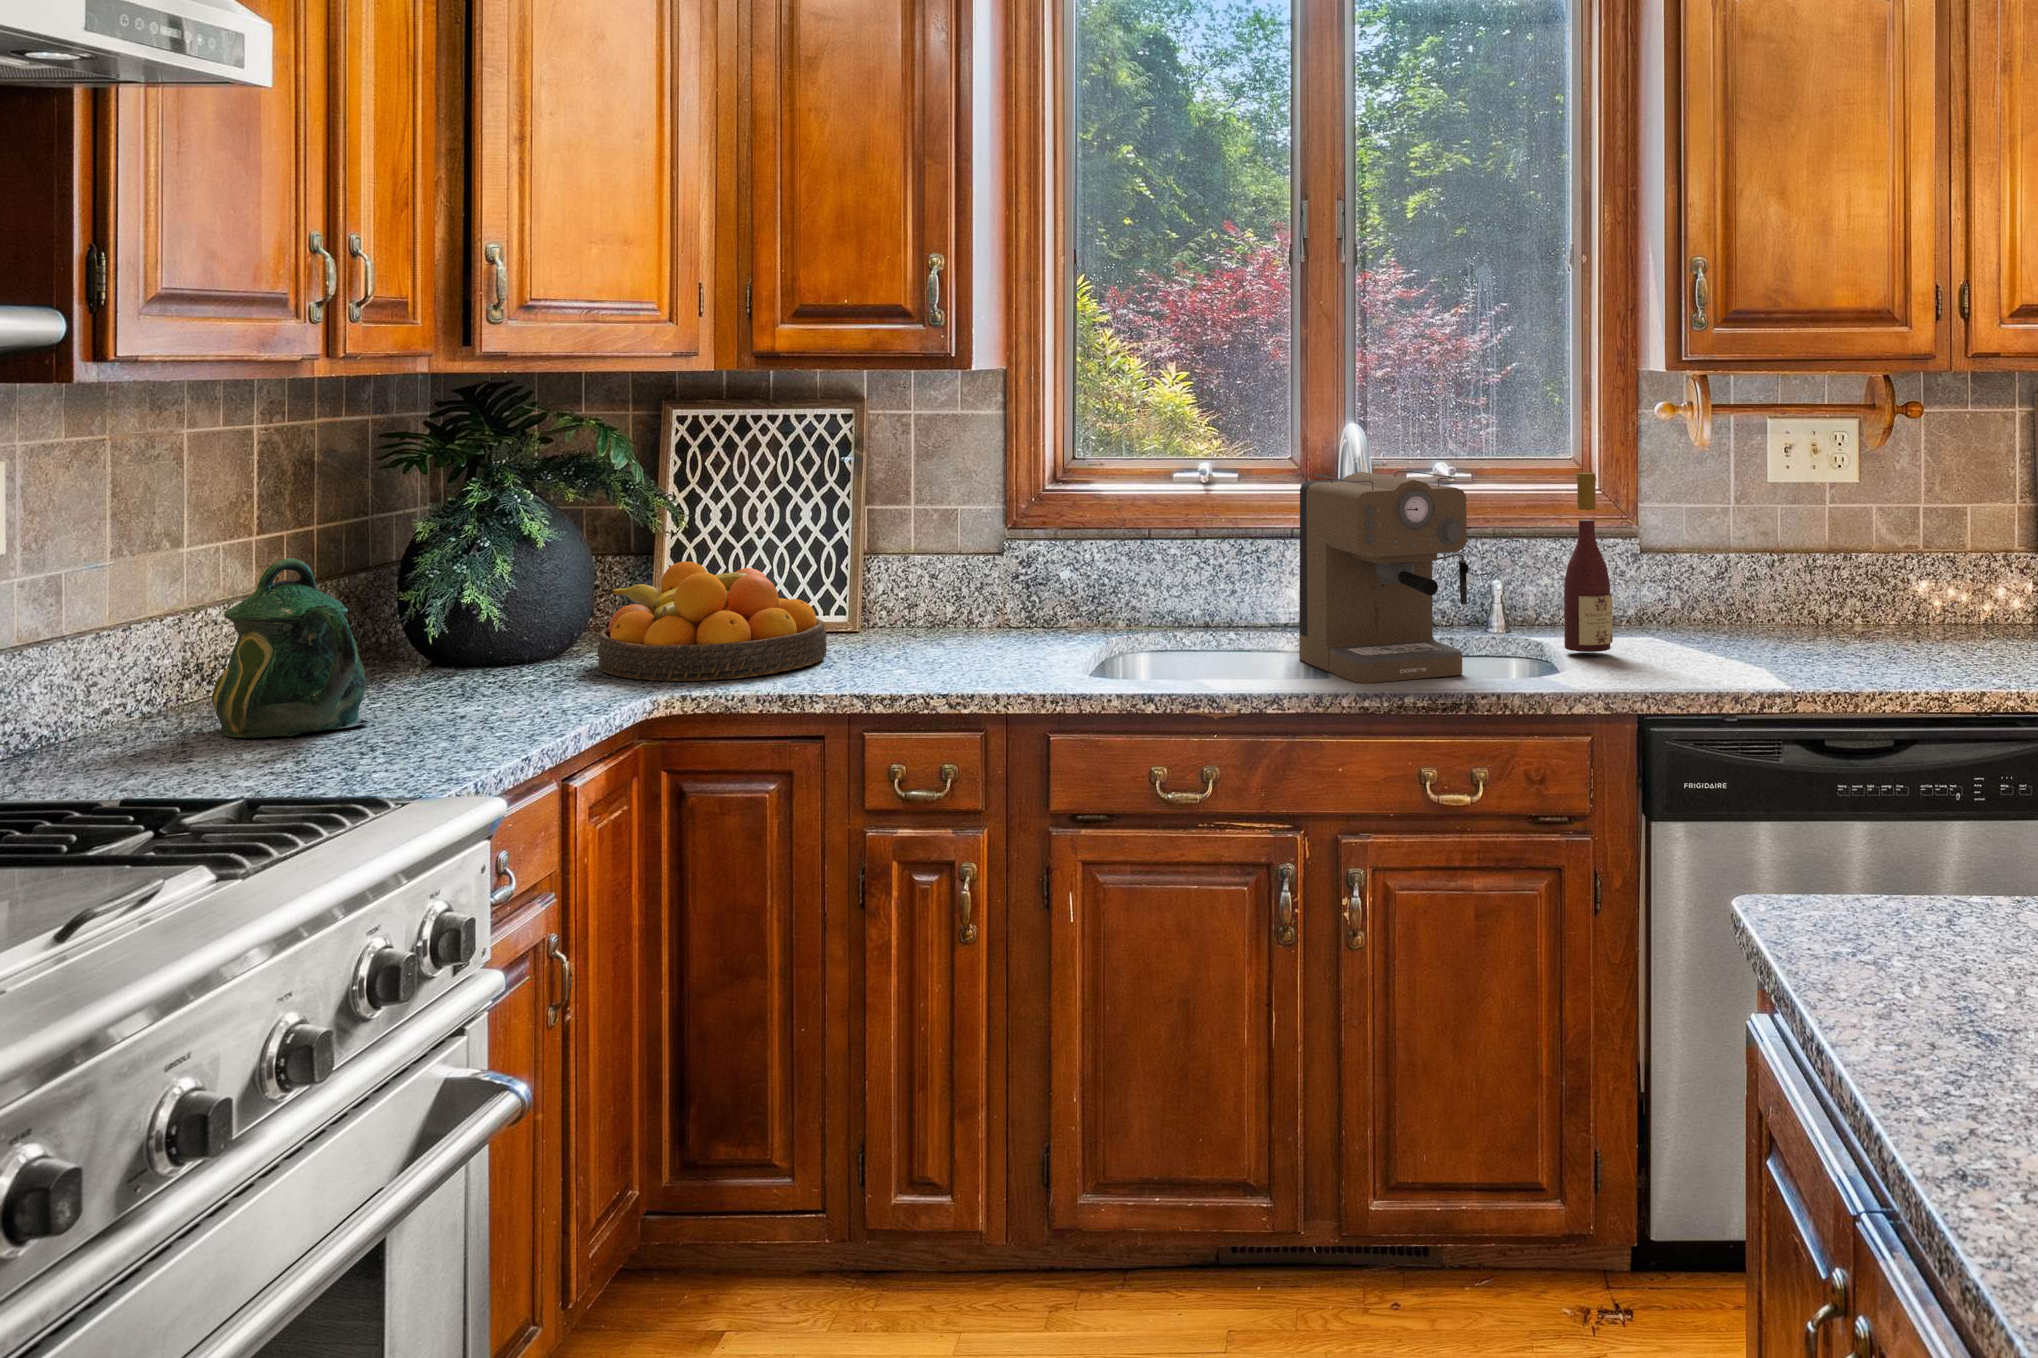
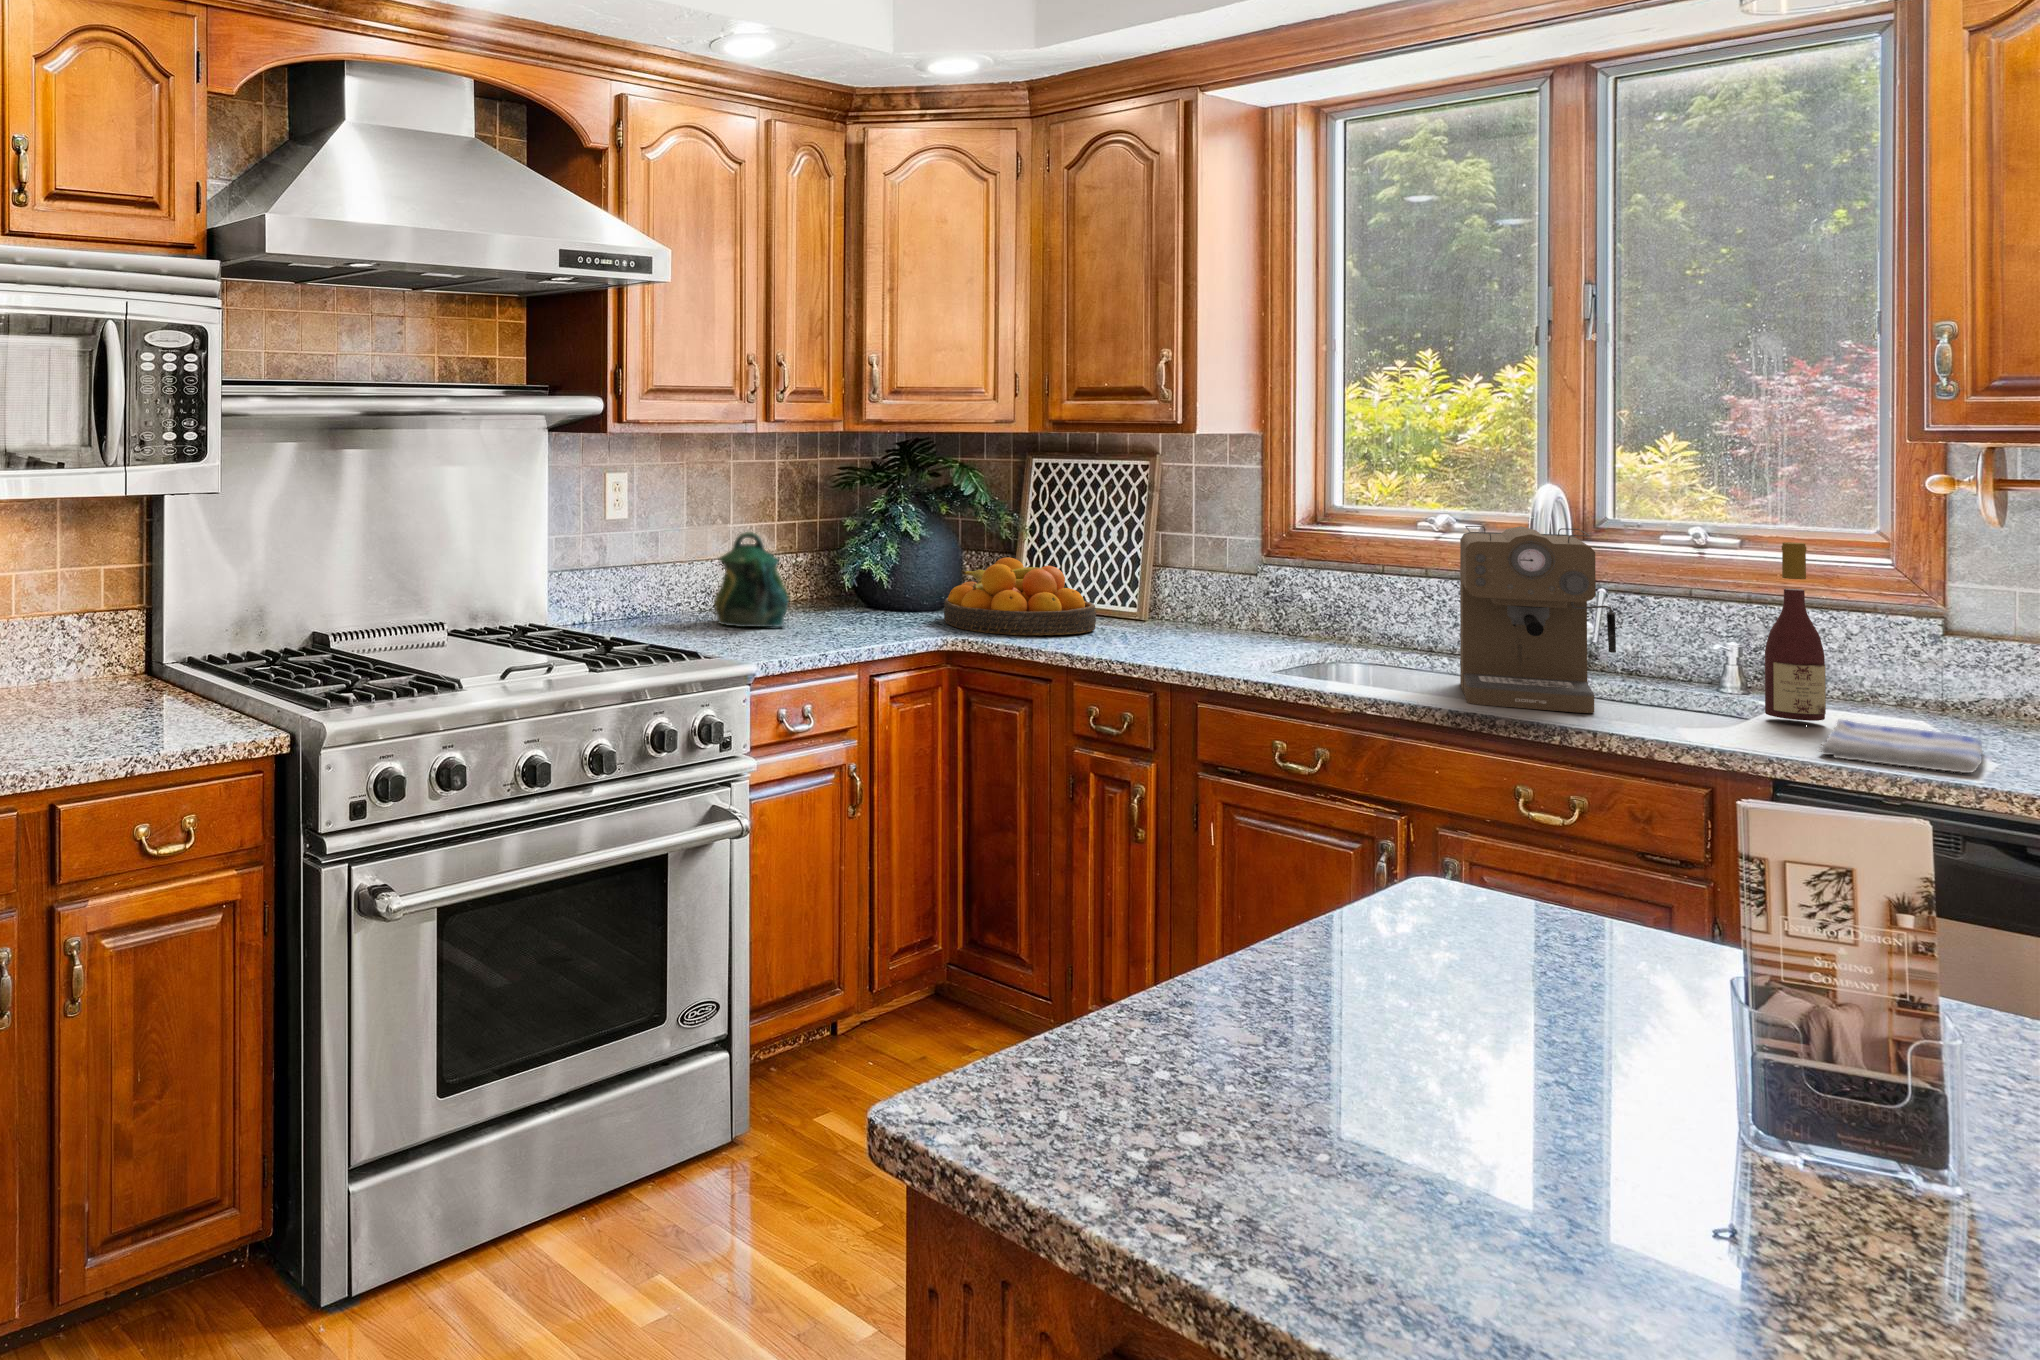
dish towel: none [1636,646,1785,685] -> present [1818,720,1982,773]

